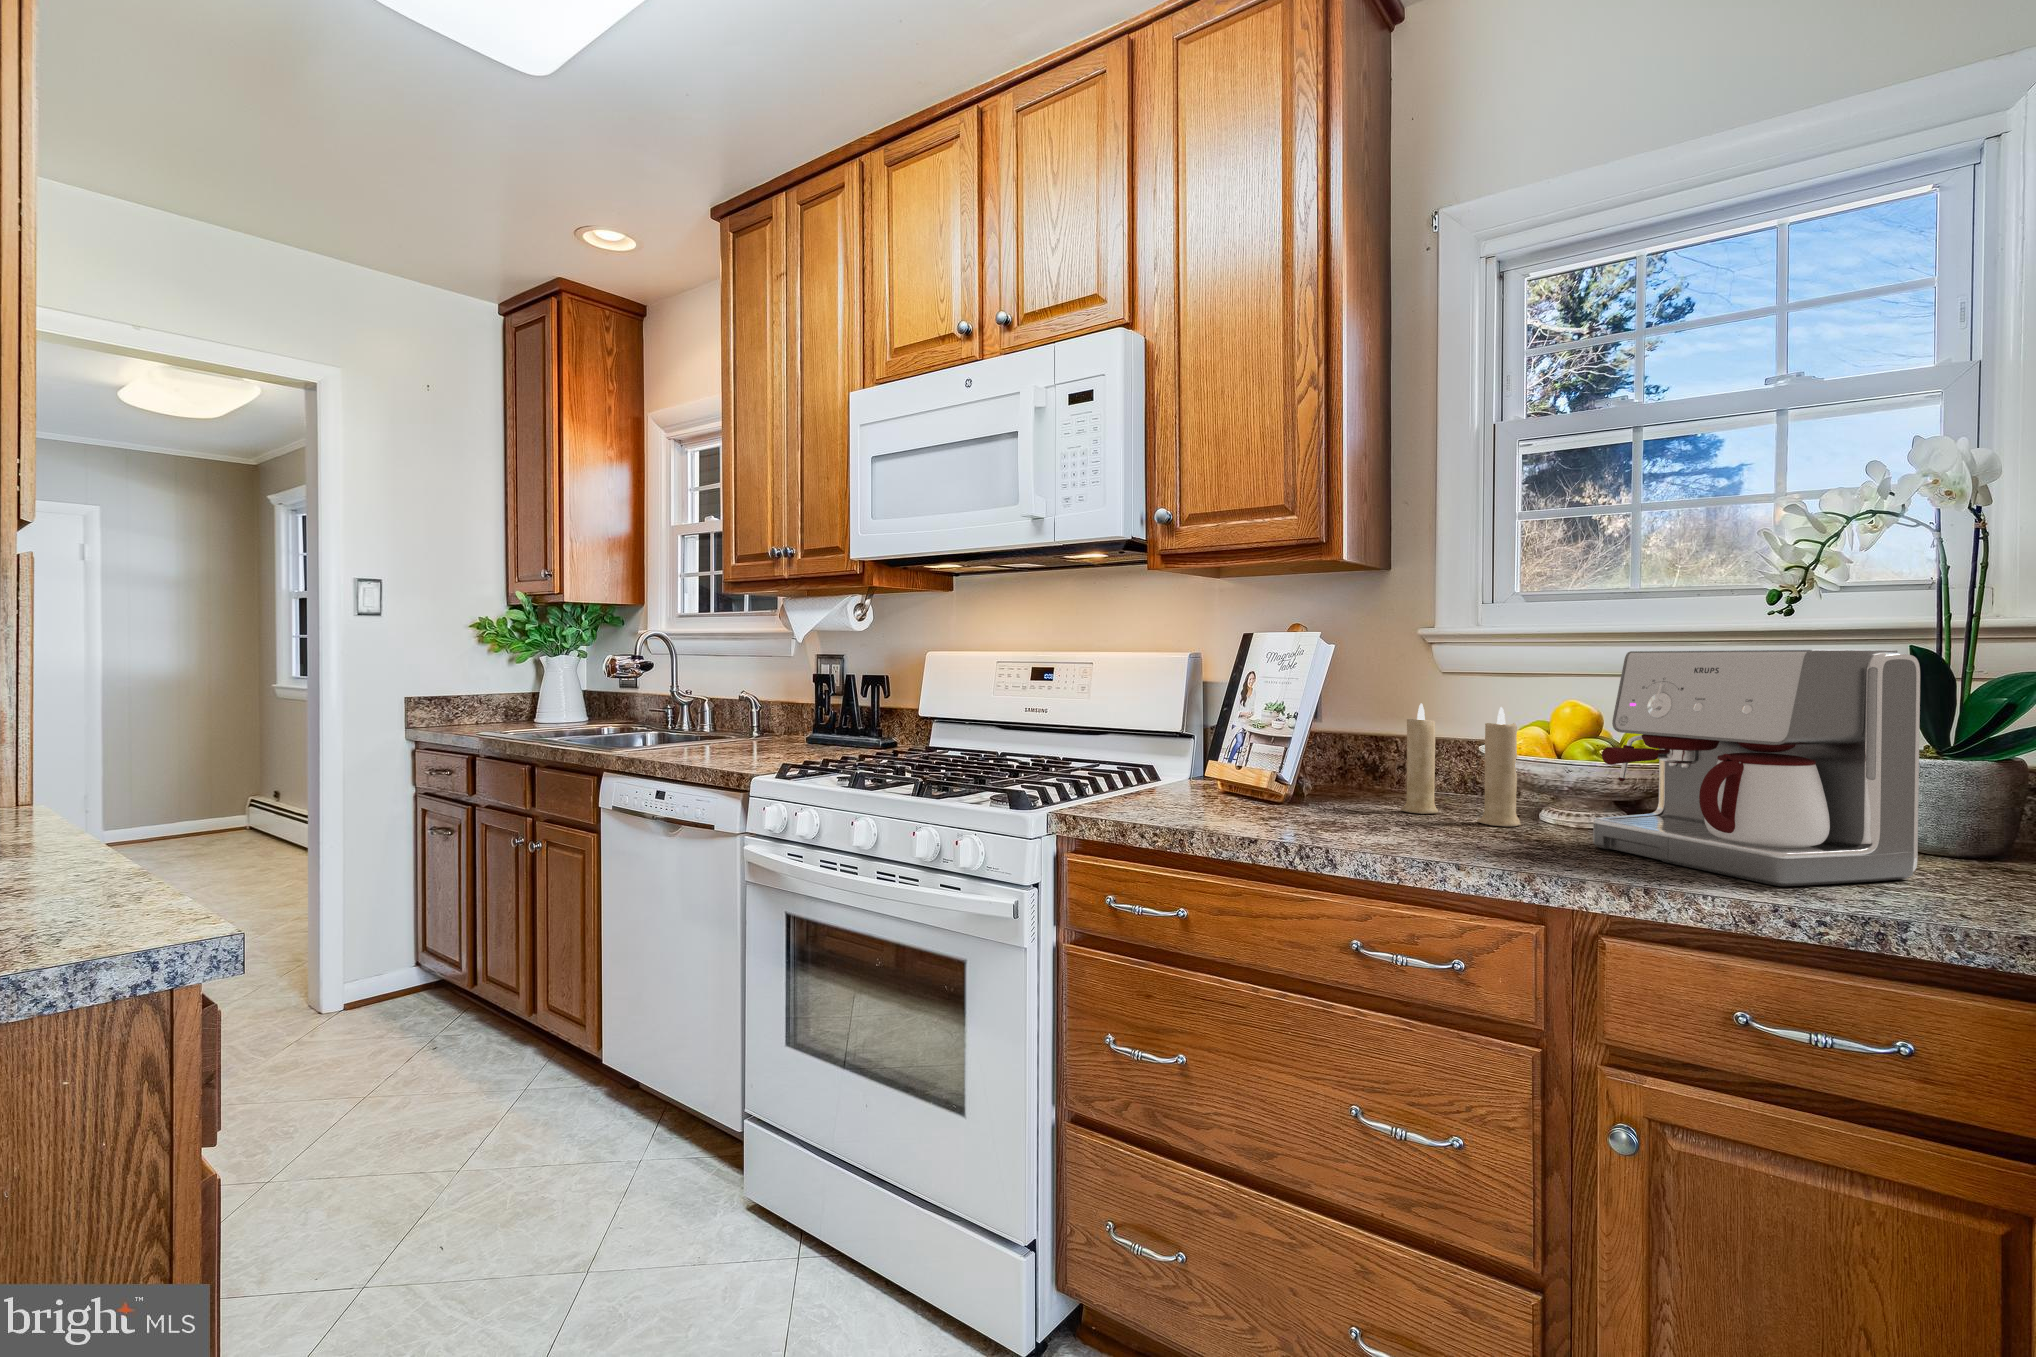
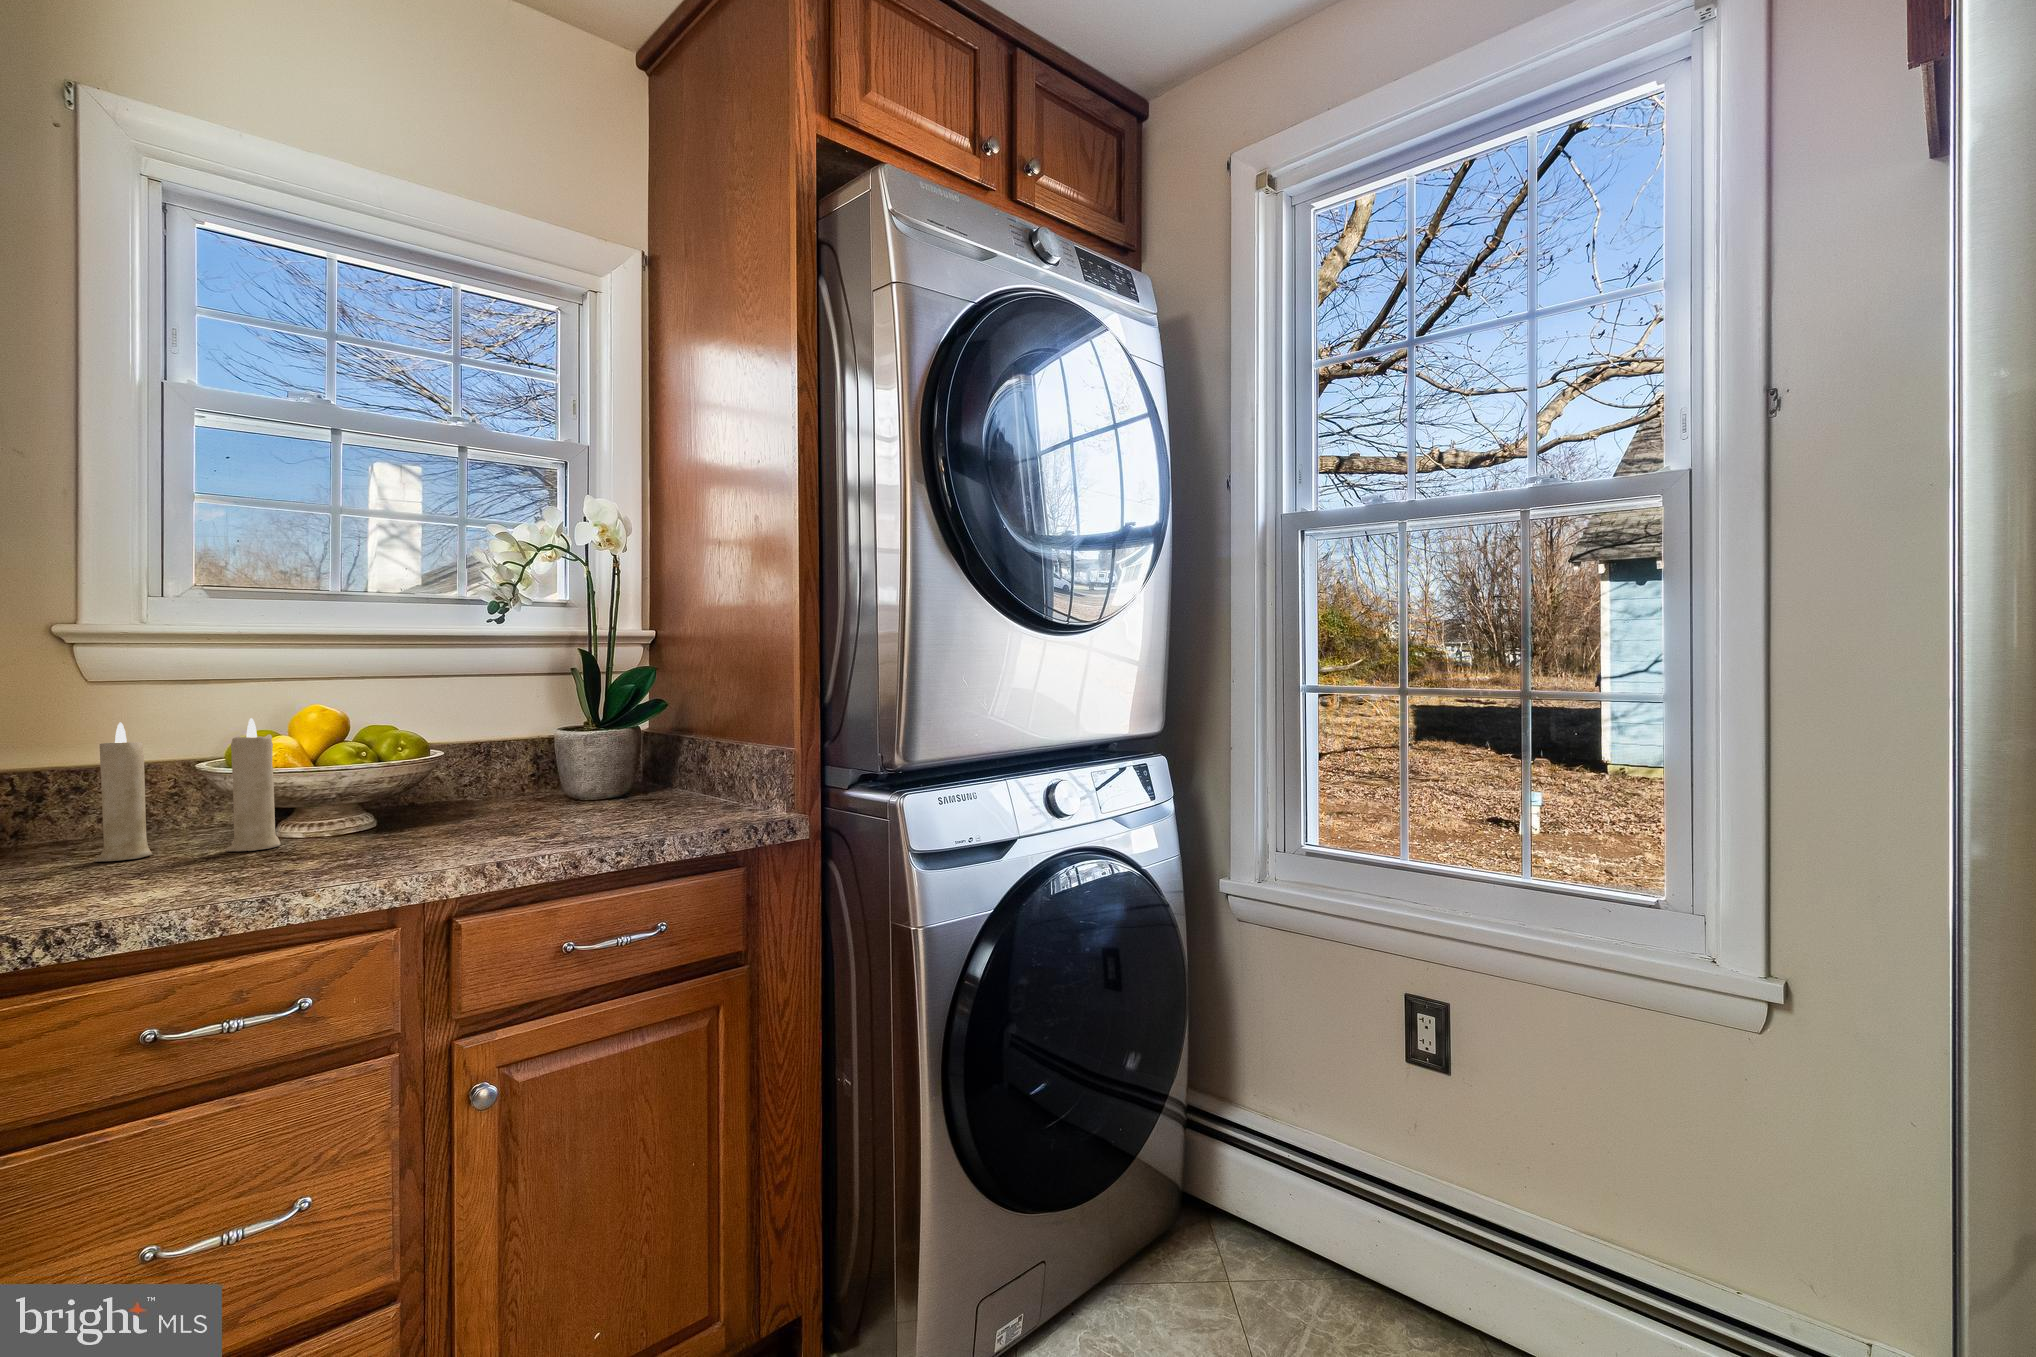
coffee maker: present [1593,650,1920,886] -> none [394,653,628,844]

